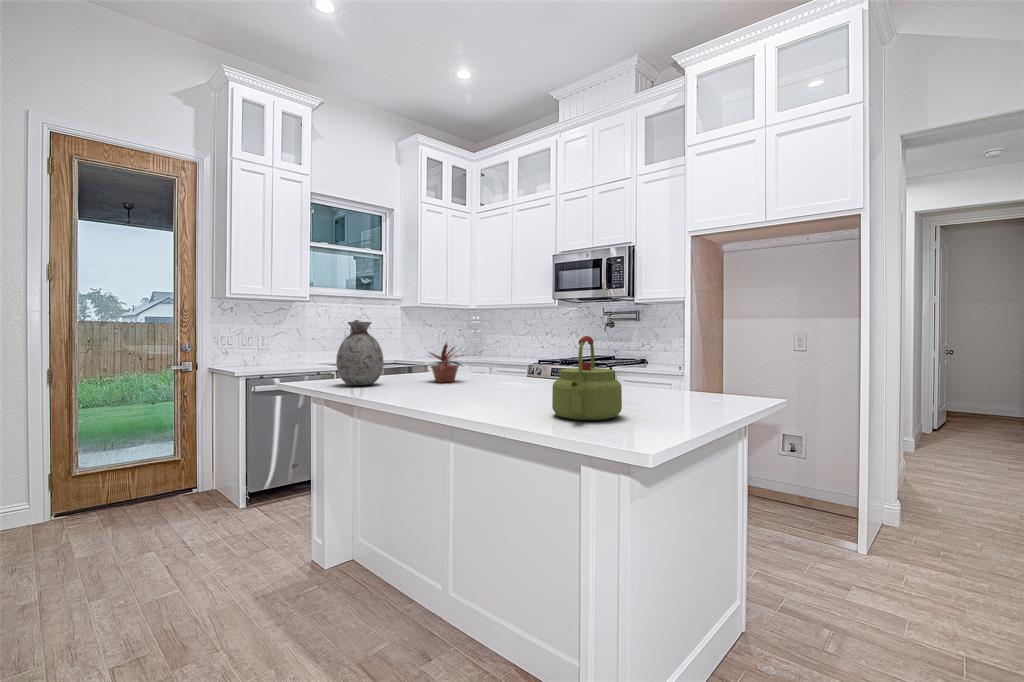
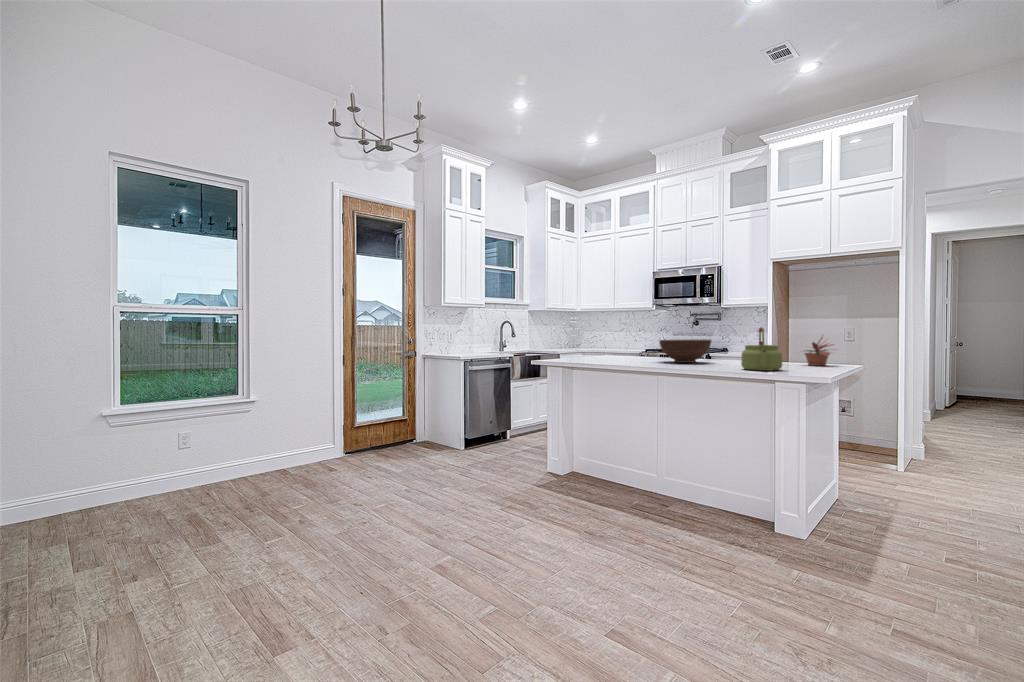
vase: present [336,322,384,385] -> none [567,321,596,361]
potted plant: present [430,343,463,382] -> present [804,337,834,366]
fruit bowl: none [469,352,550,392] -> present [659,339,711,363]

